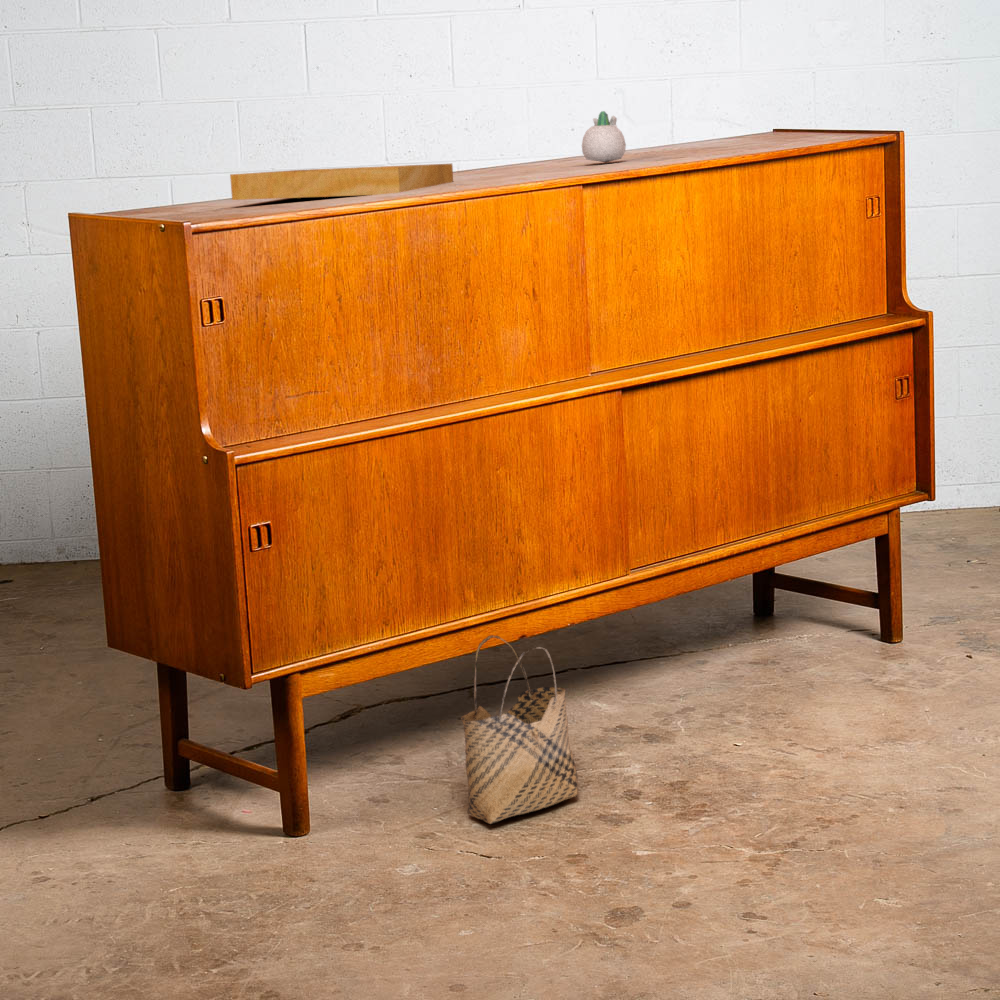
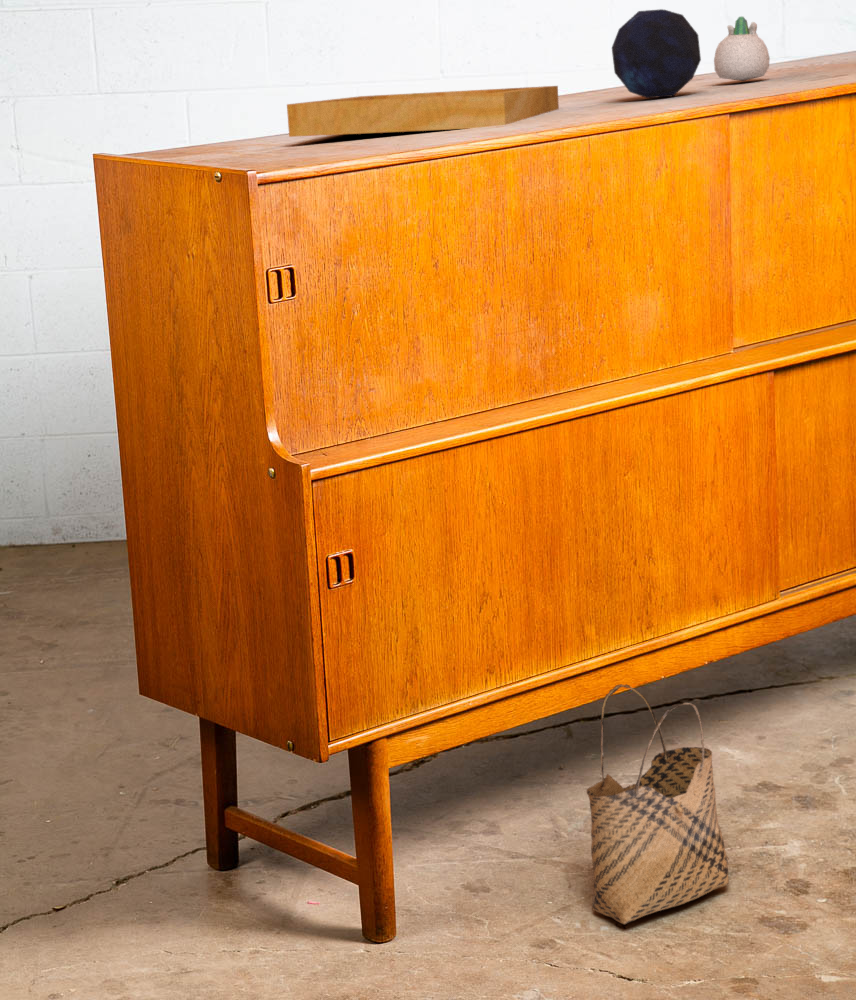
decorative orb: none [494,104,563,174] -> present [612,9,701,98]

